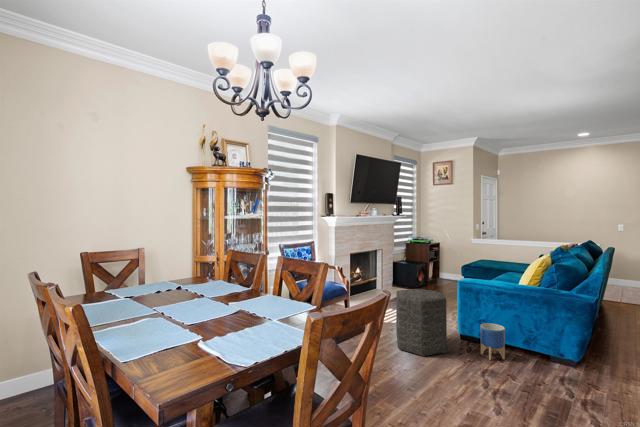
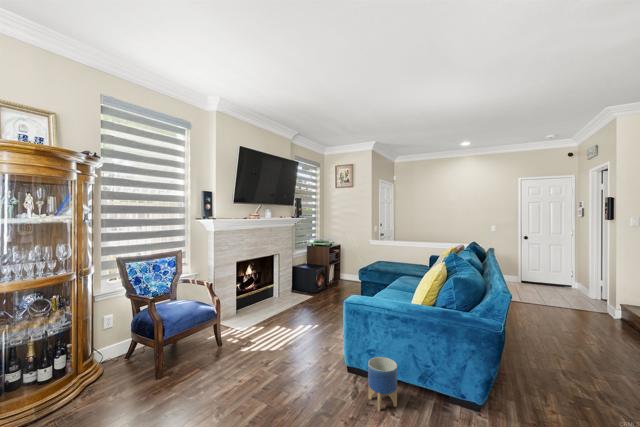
ottoman: present [396,289,447,356] -> none [262,312,326,415]

